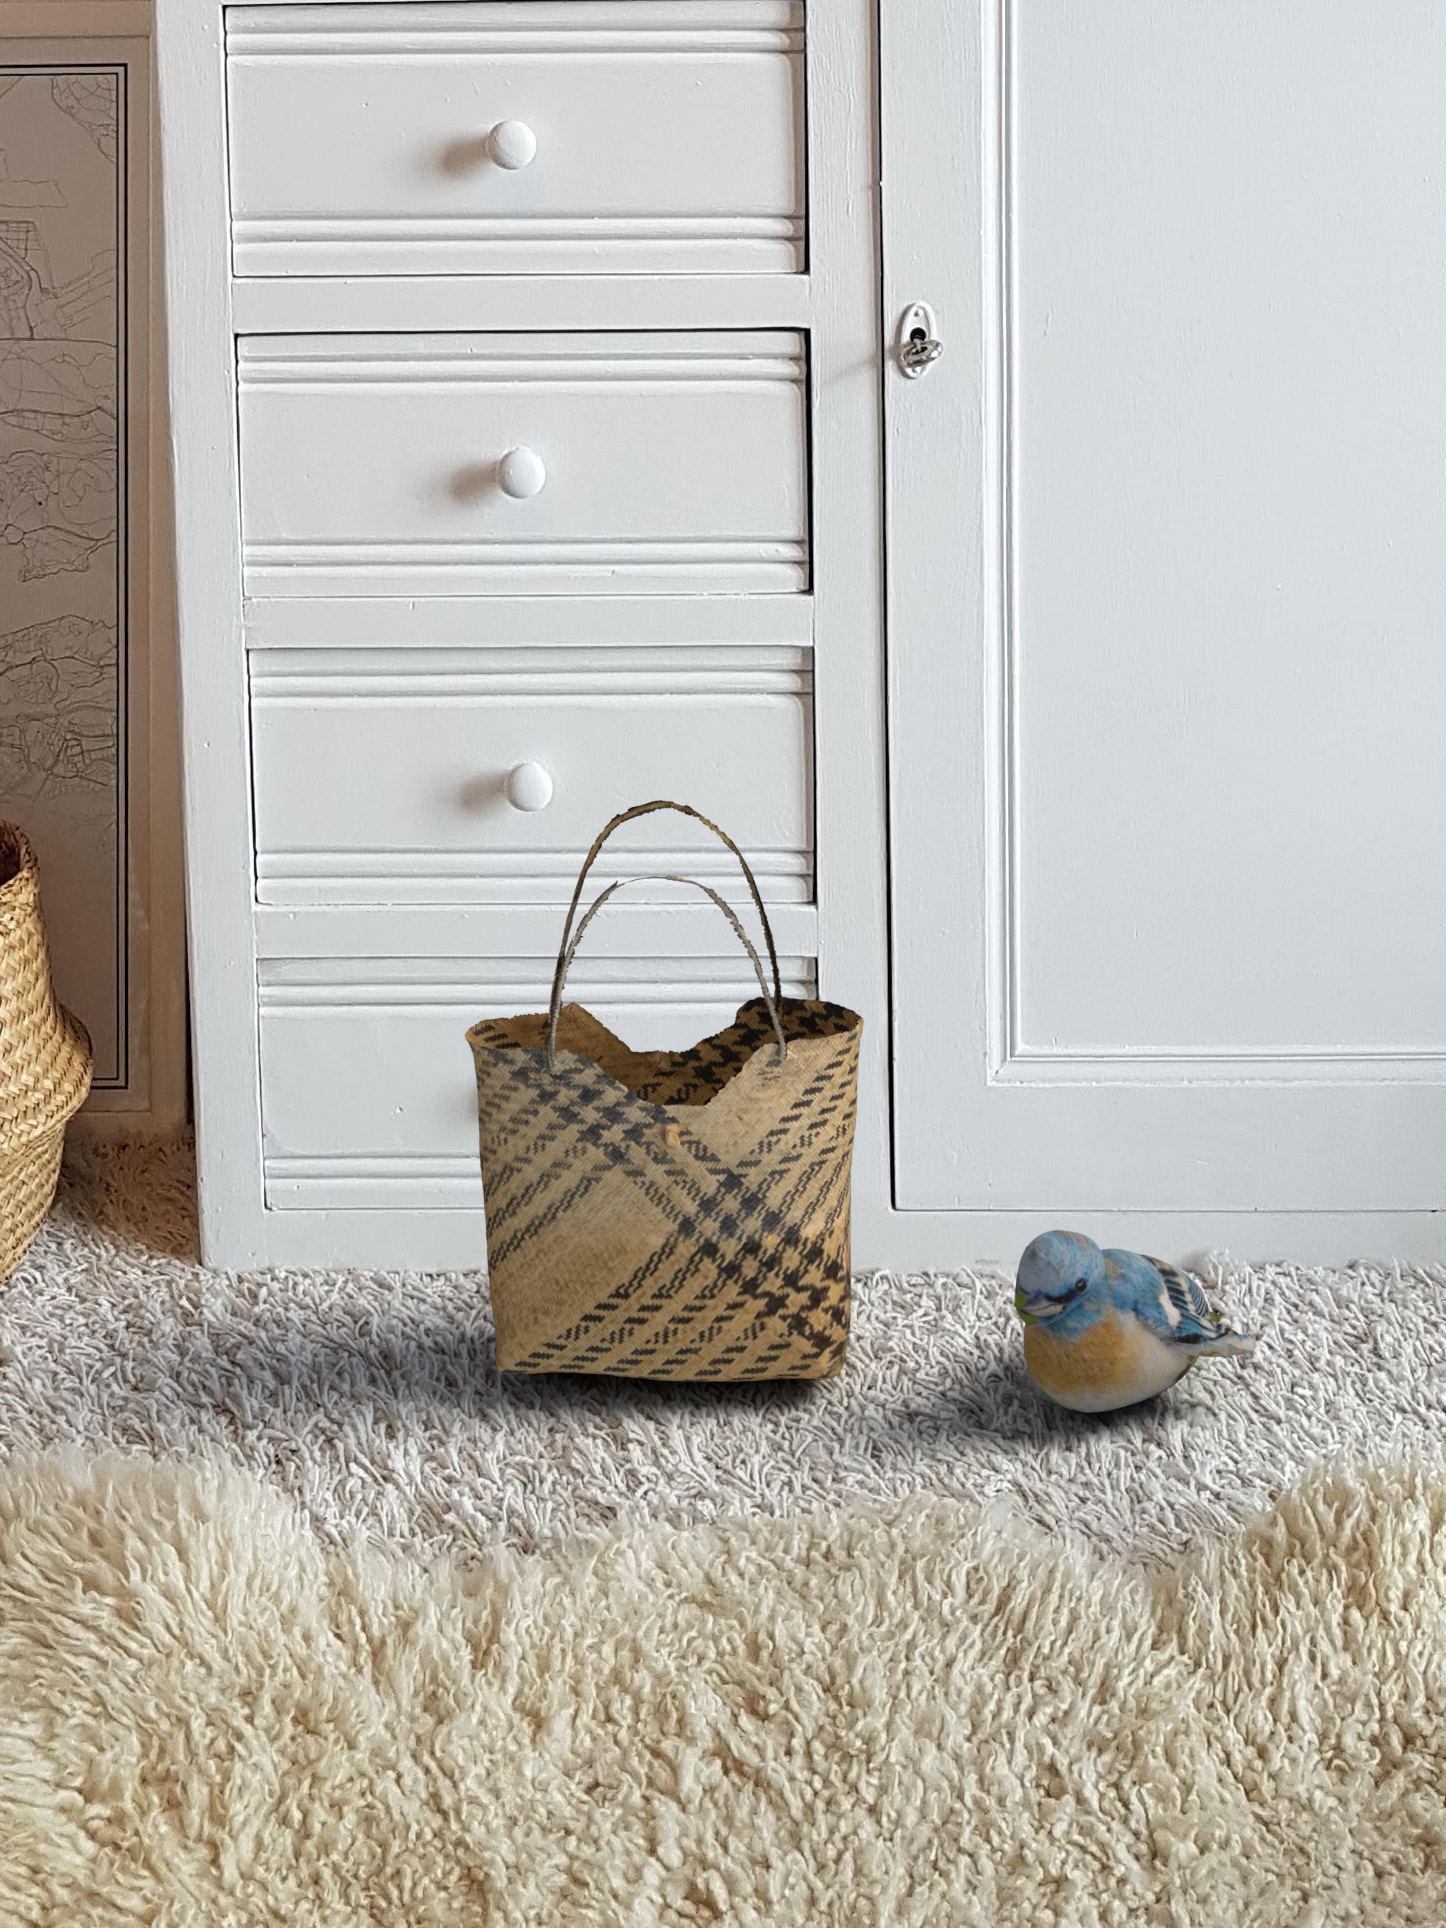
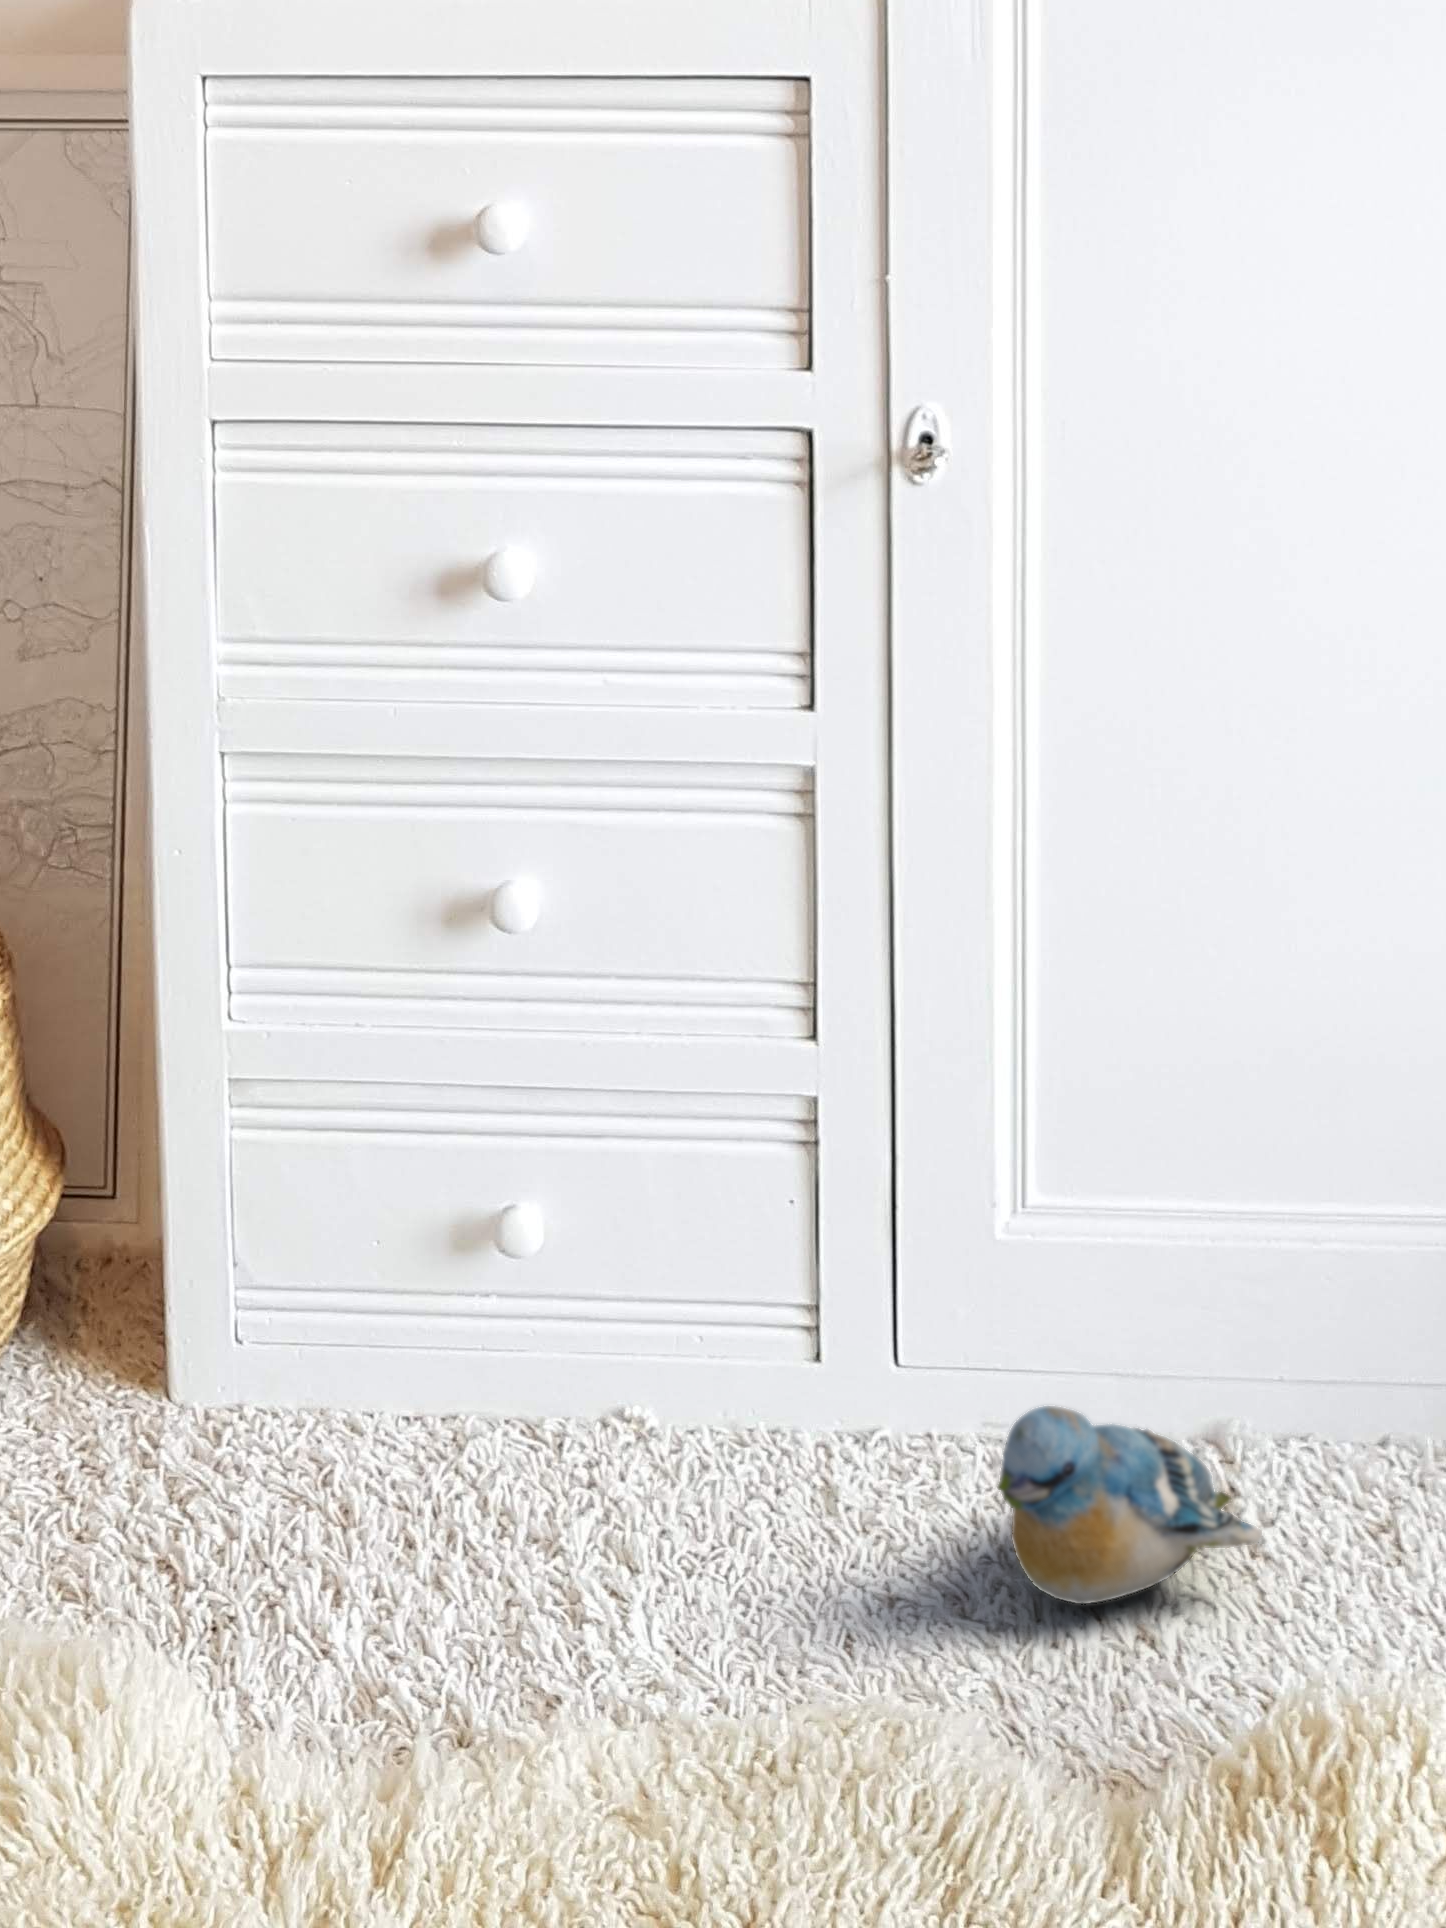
woven basket: present [465,800,864,1382] -> none [431,925,856,1555]

